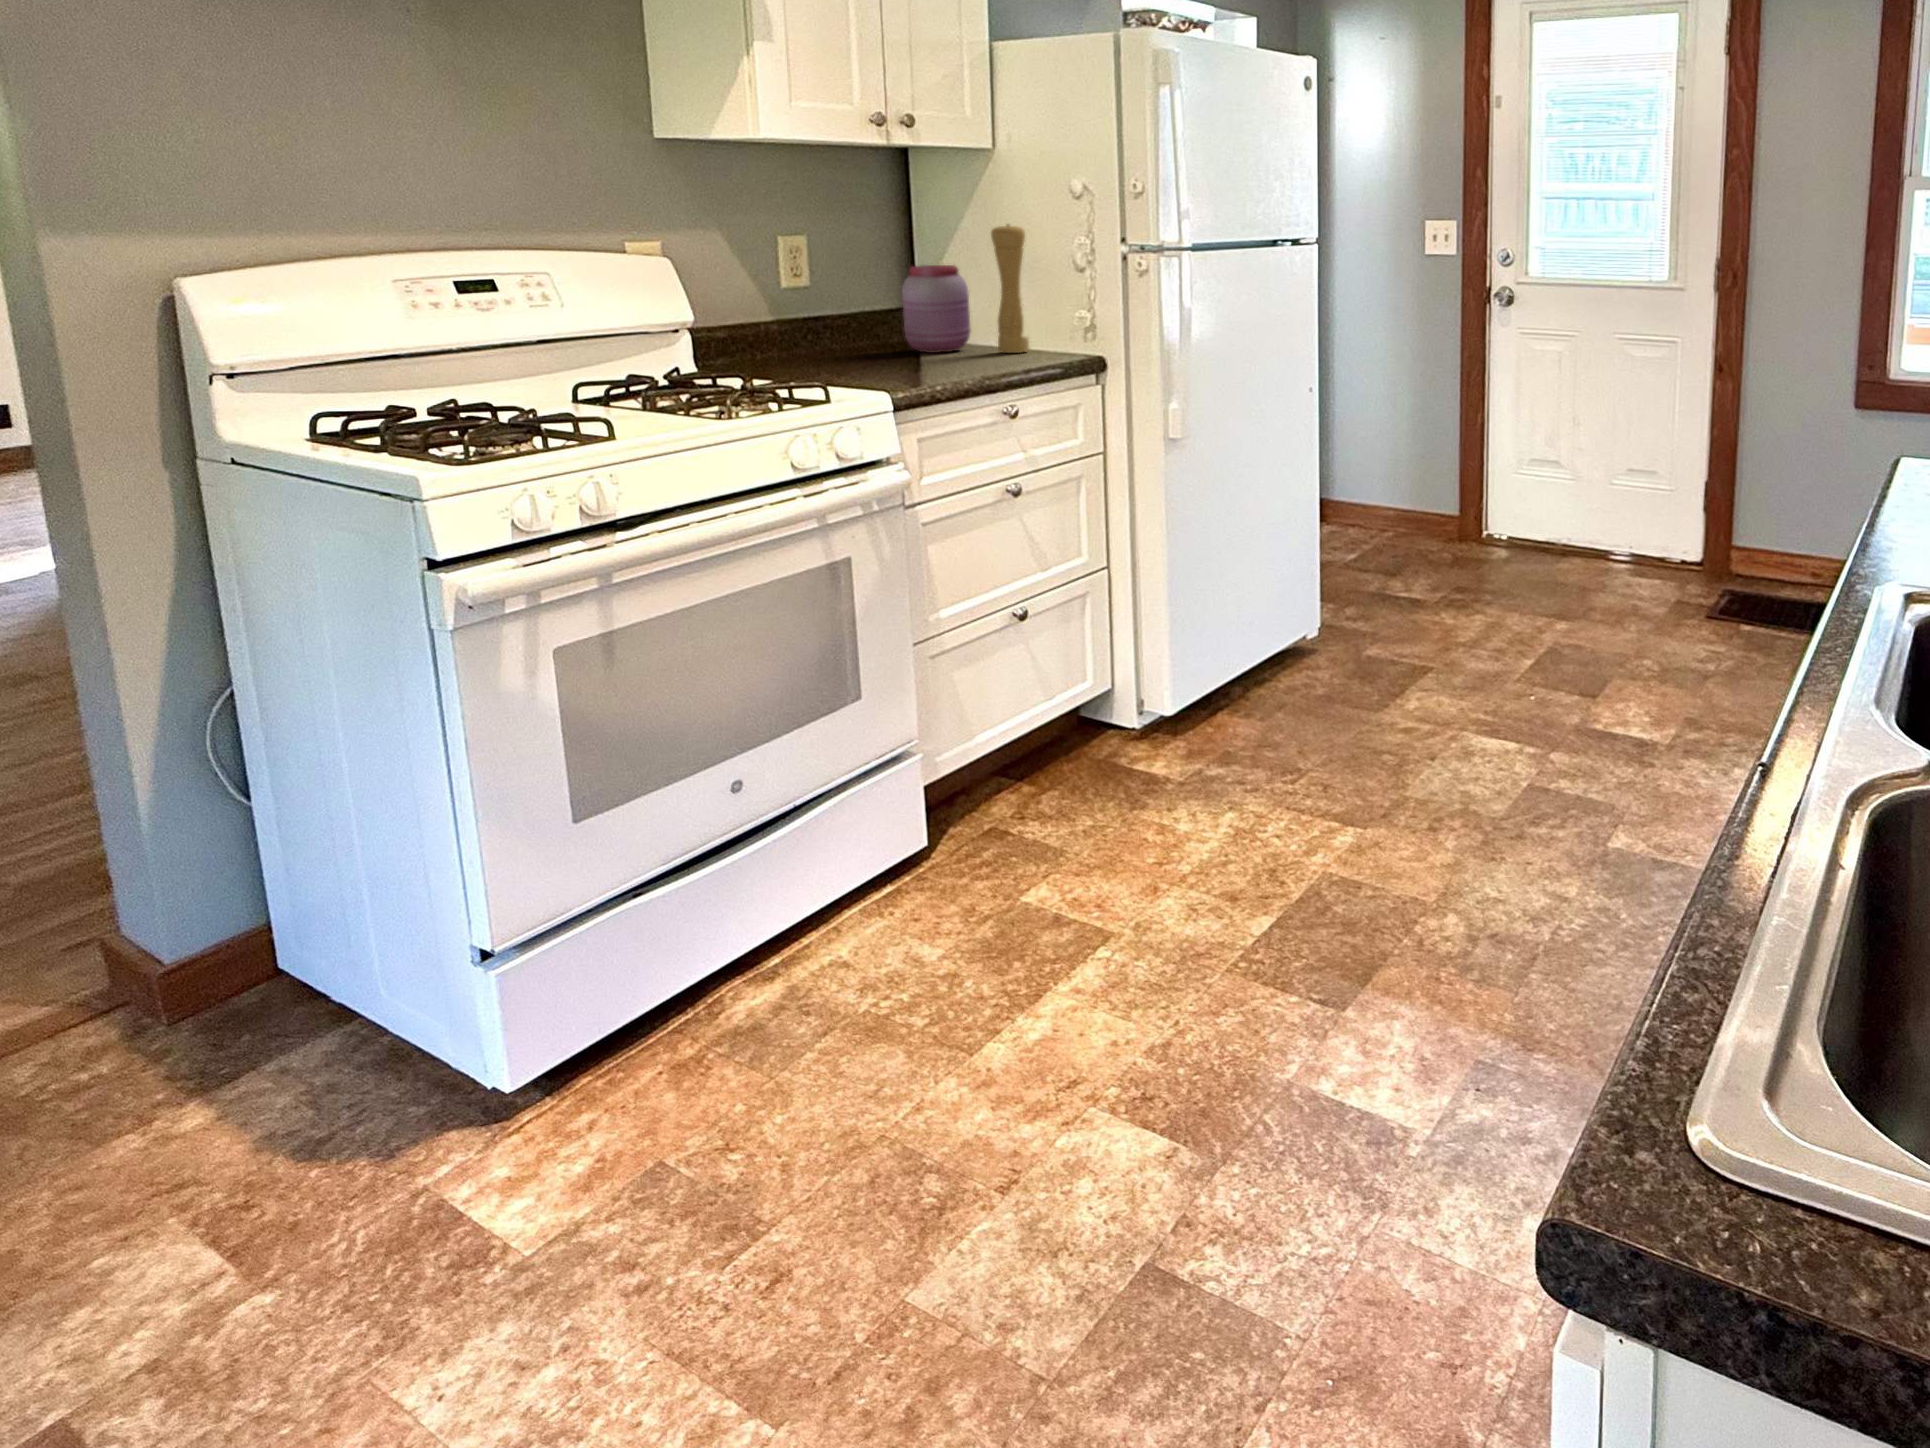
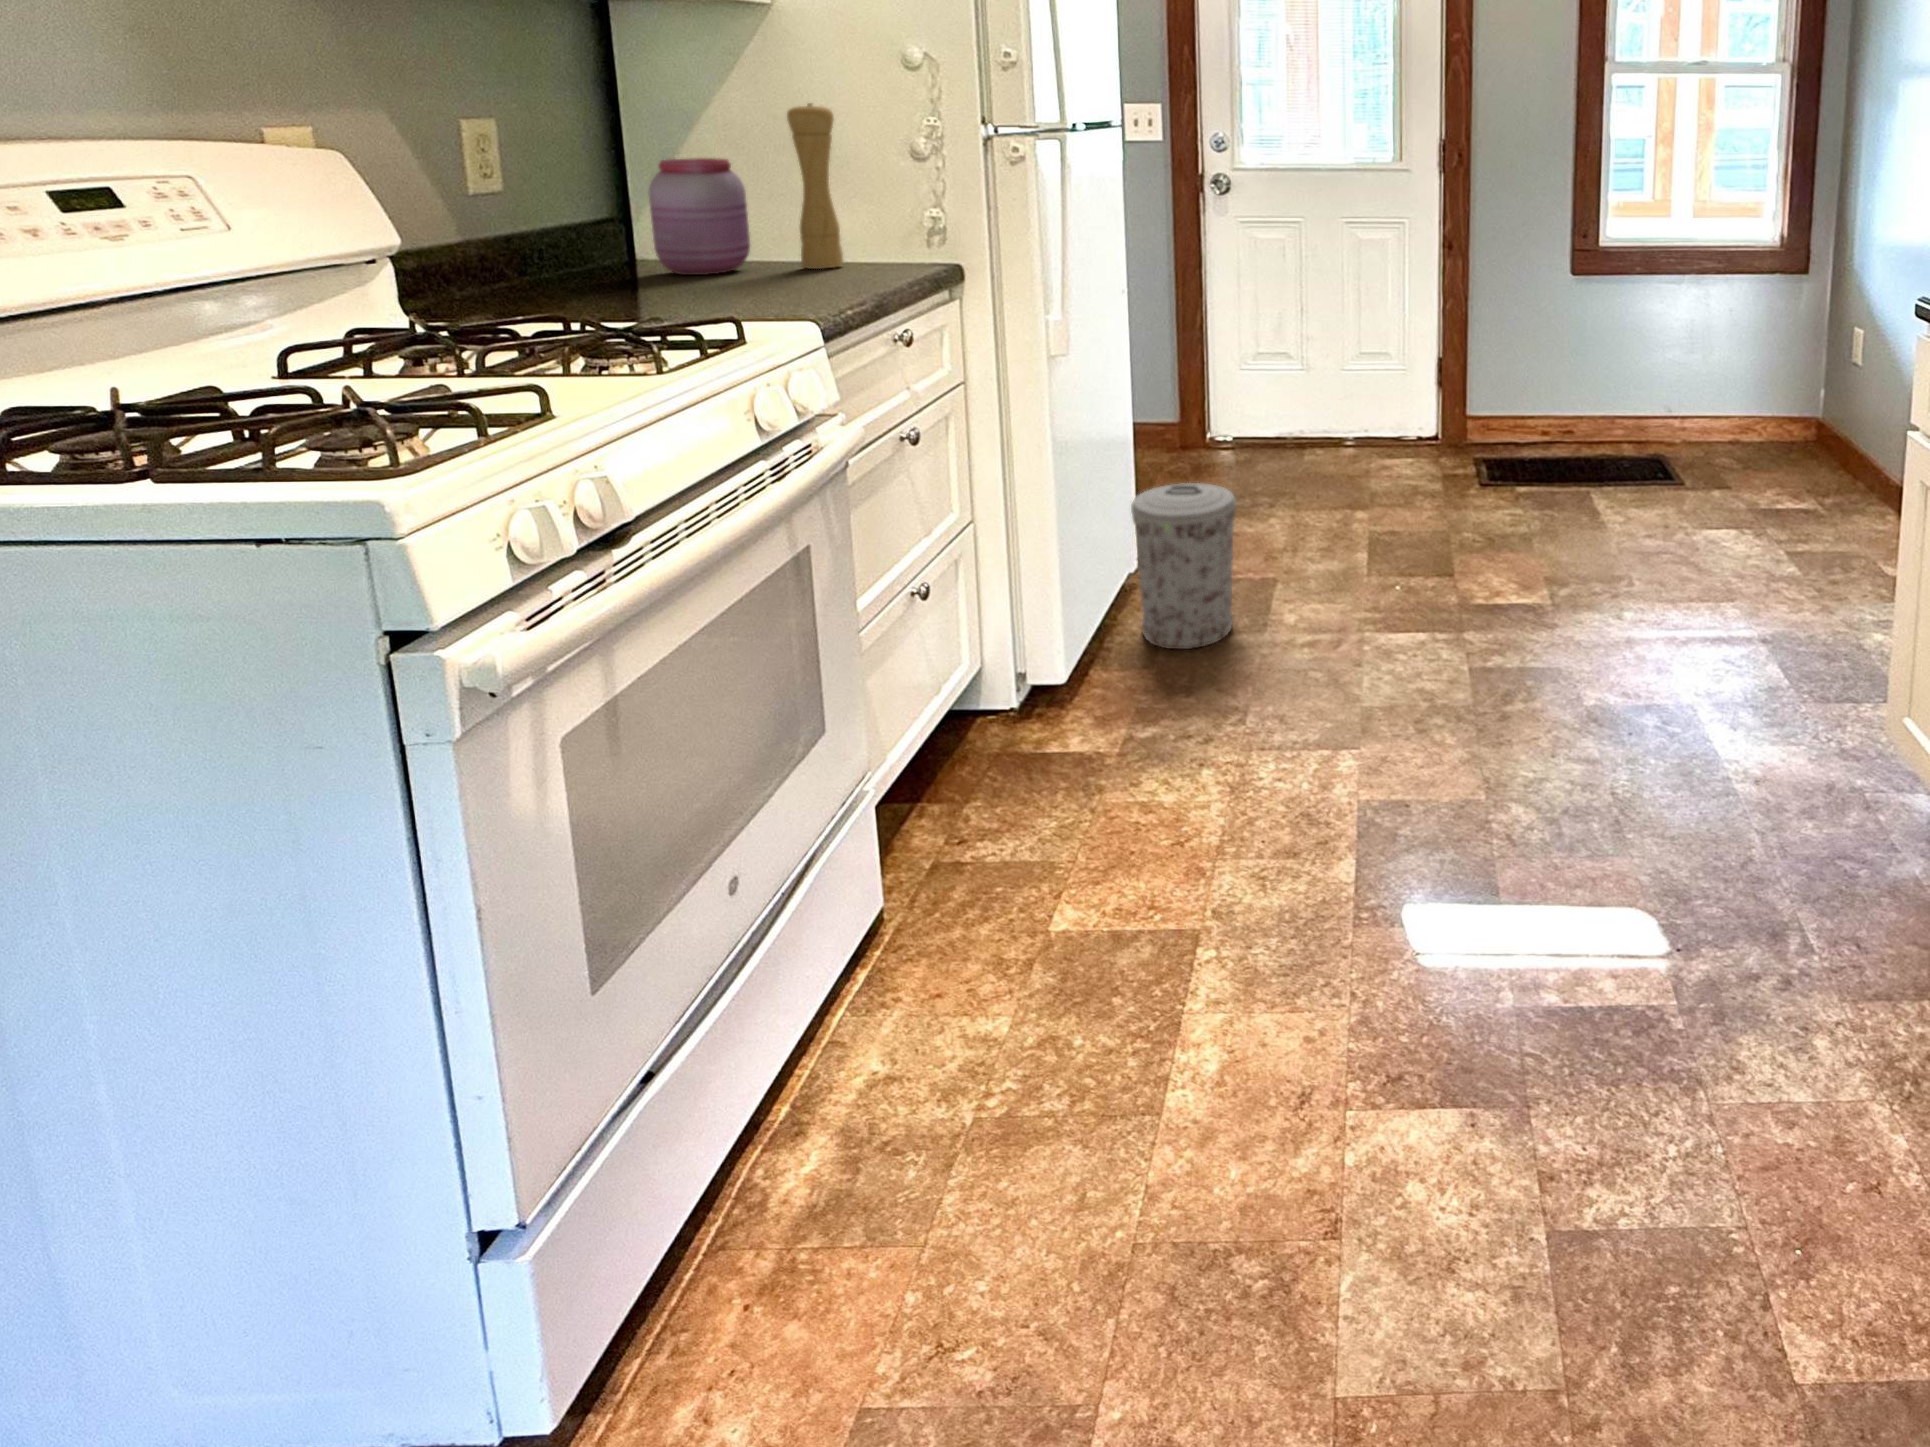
trash can: none [1269,566,1362,715] -> present [1131,483,1236,649]

